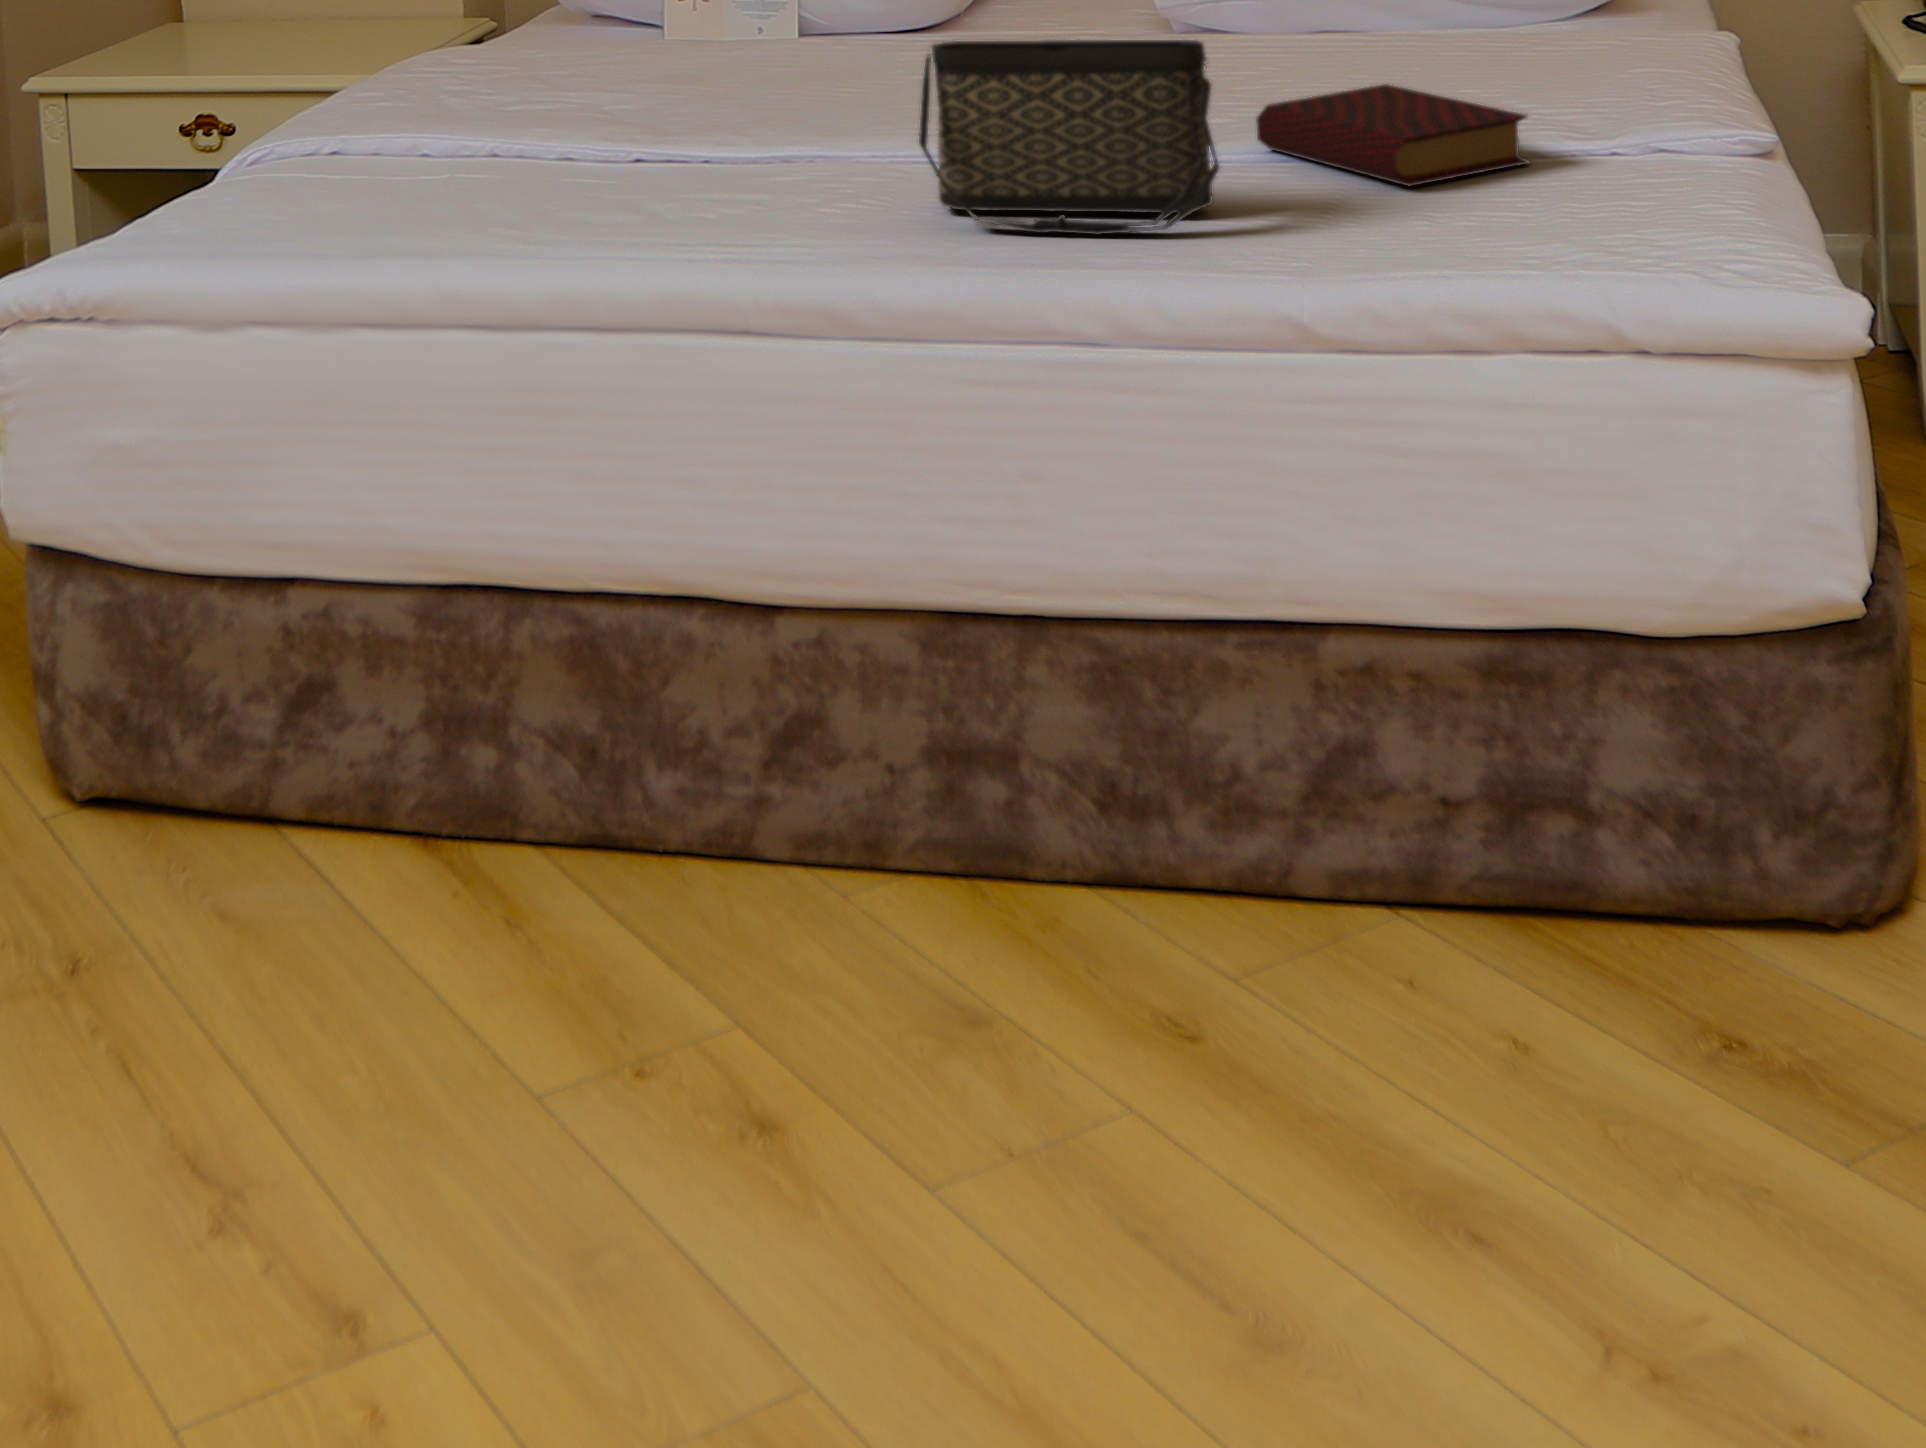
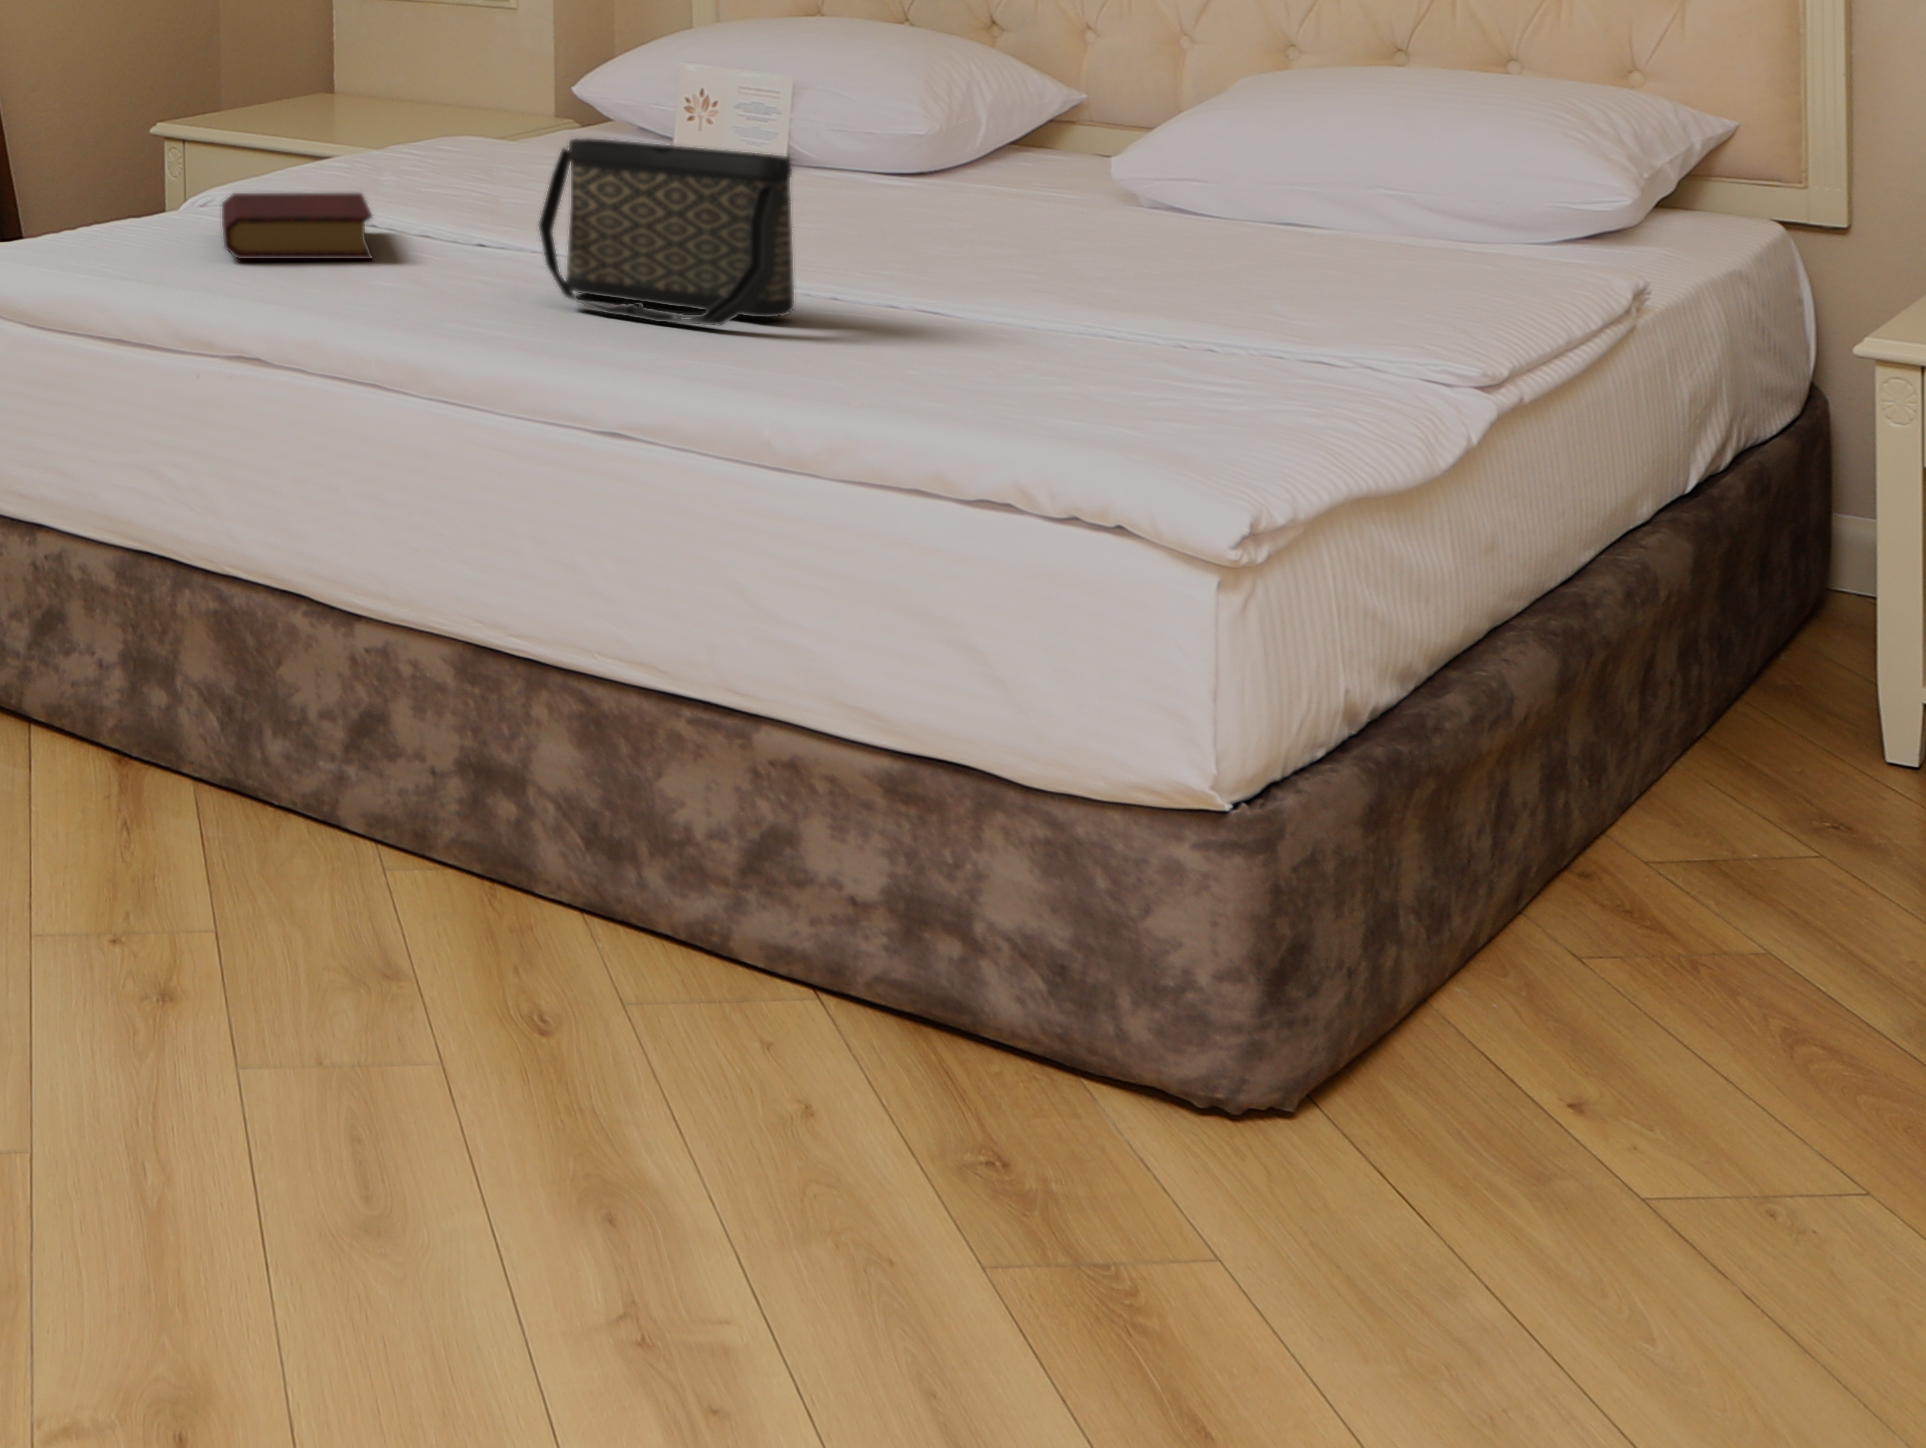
book: present [1257,84,1531,186] -> present [222,193,372,259]

